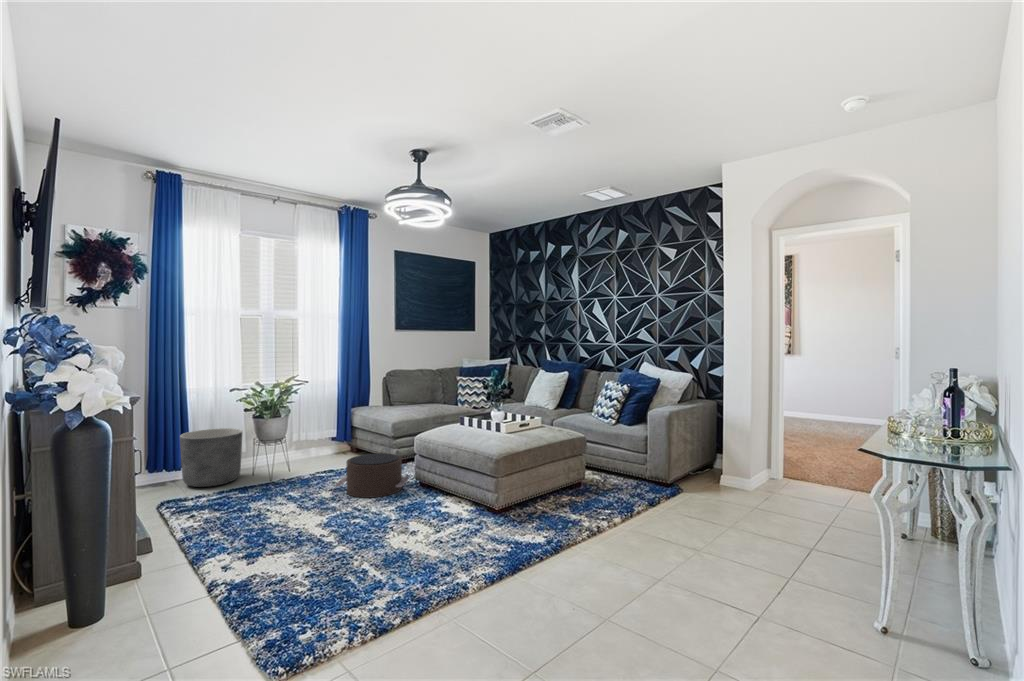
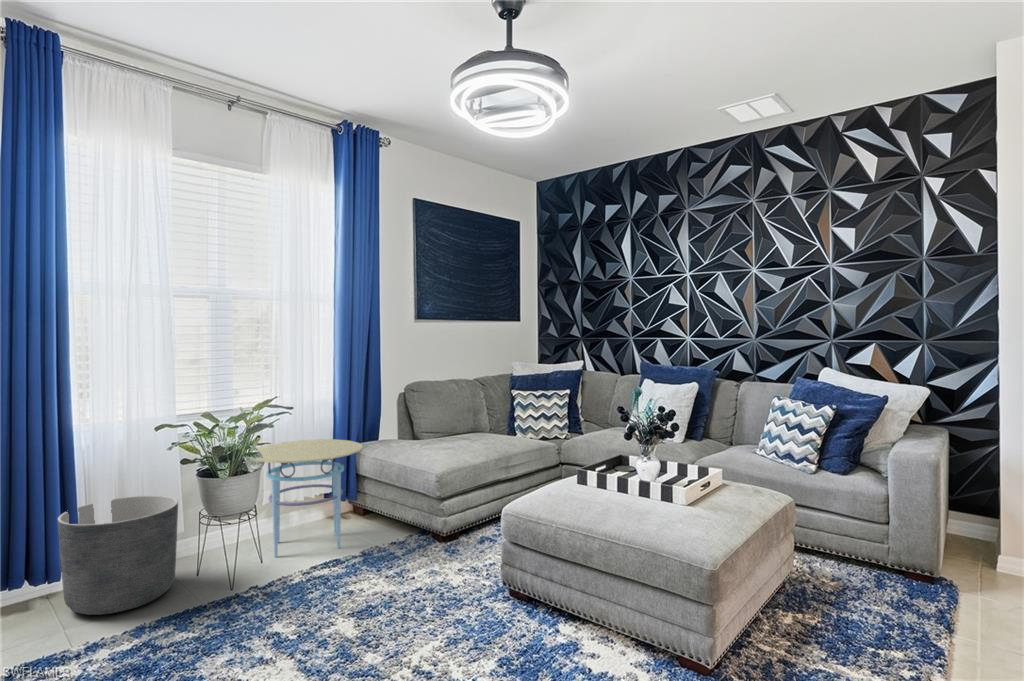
side table: none [282,402,351,468] -> present [254,439,363,557]
pouf: present [335,453,408,498] -> none [364,538,495,635]

